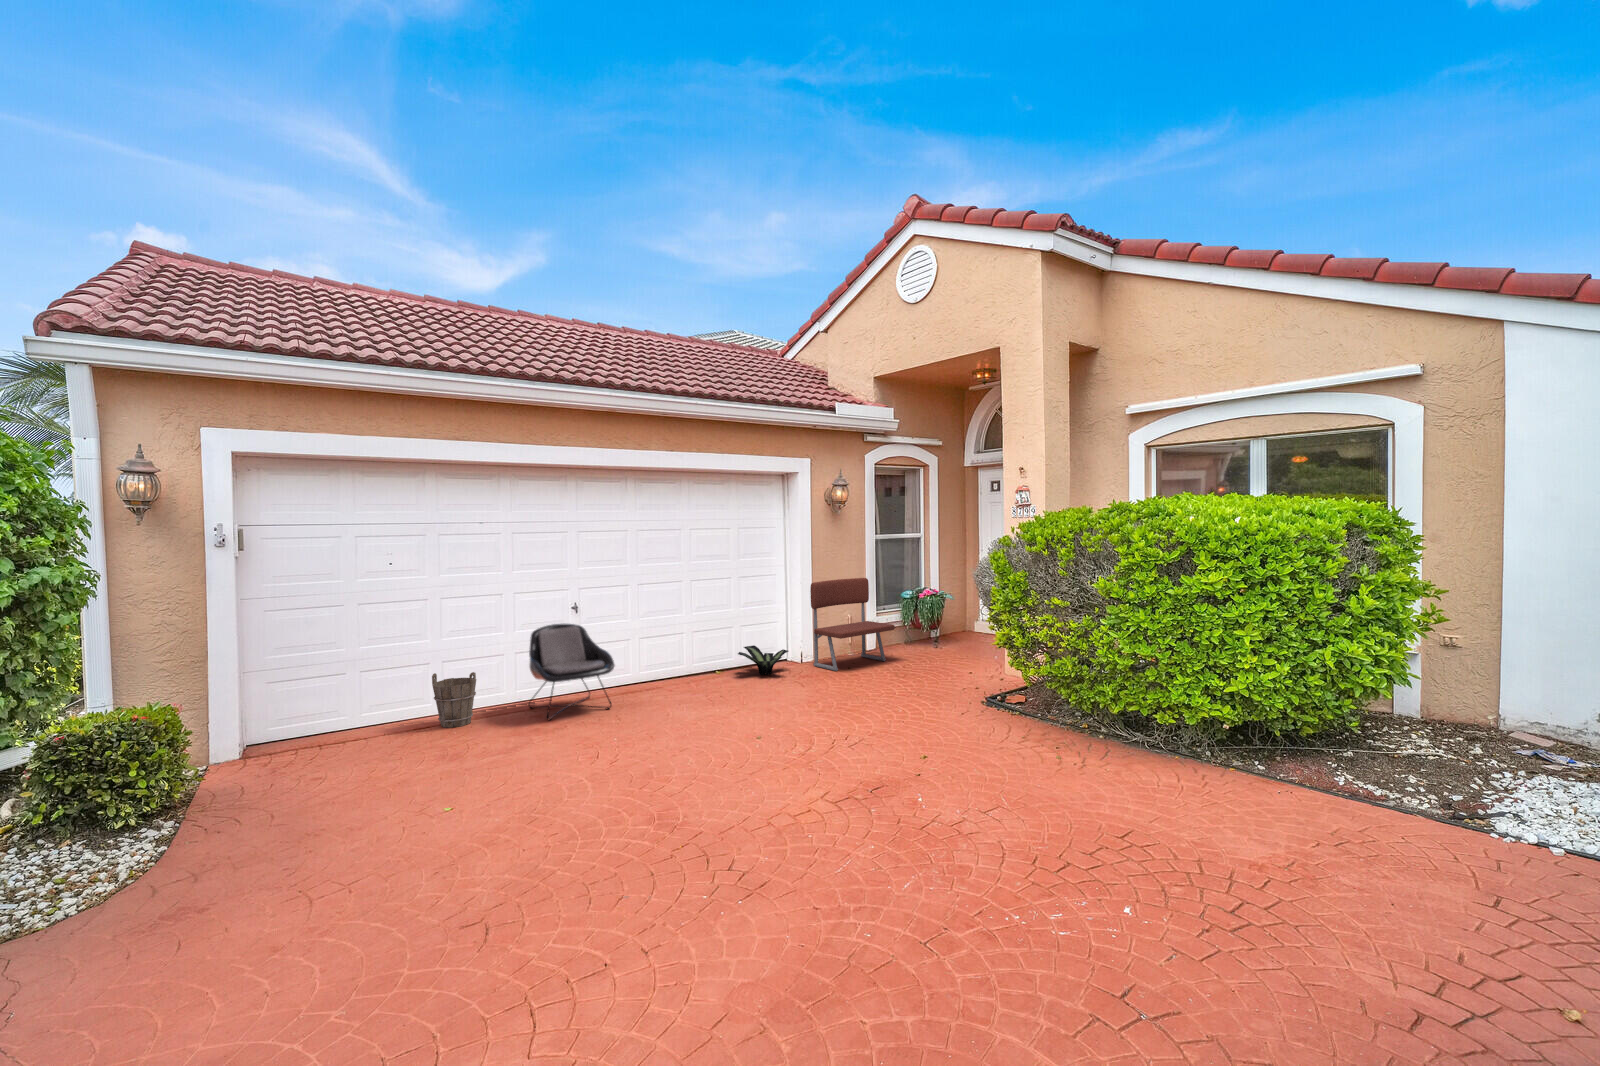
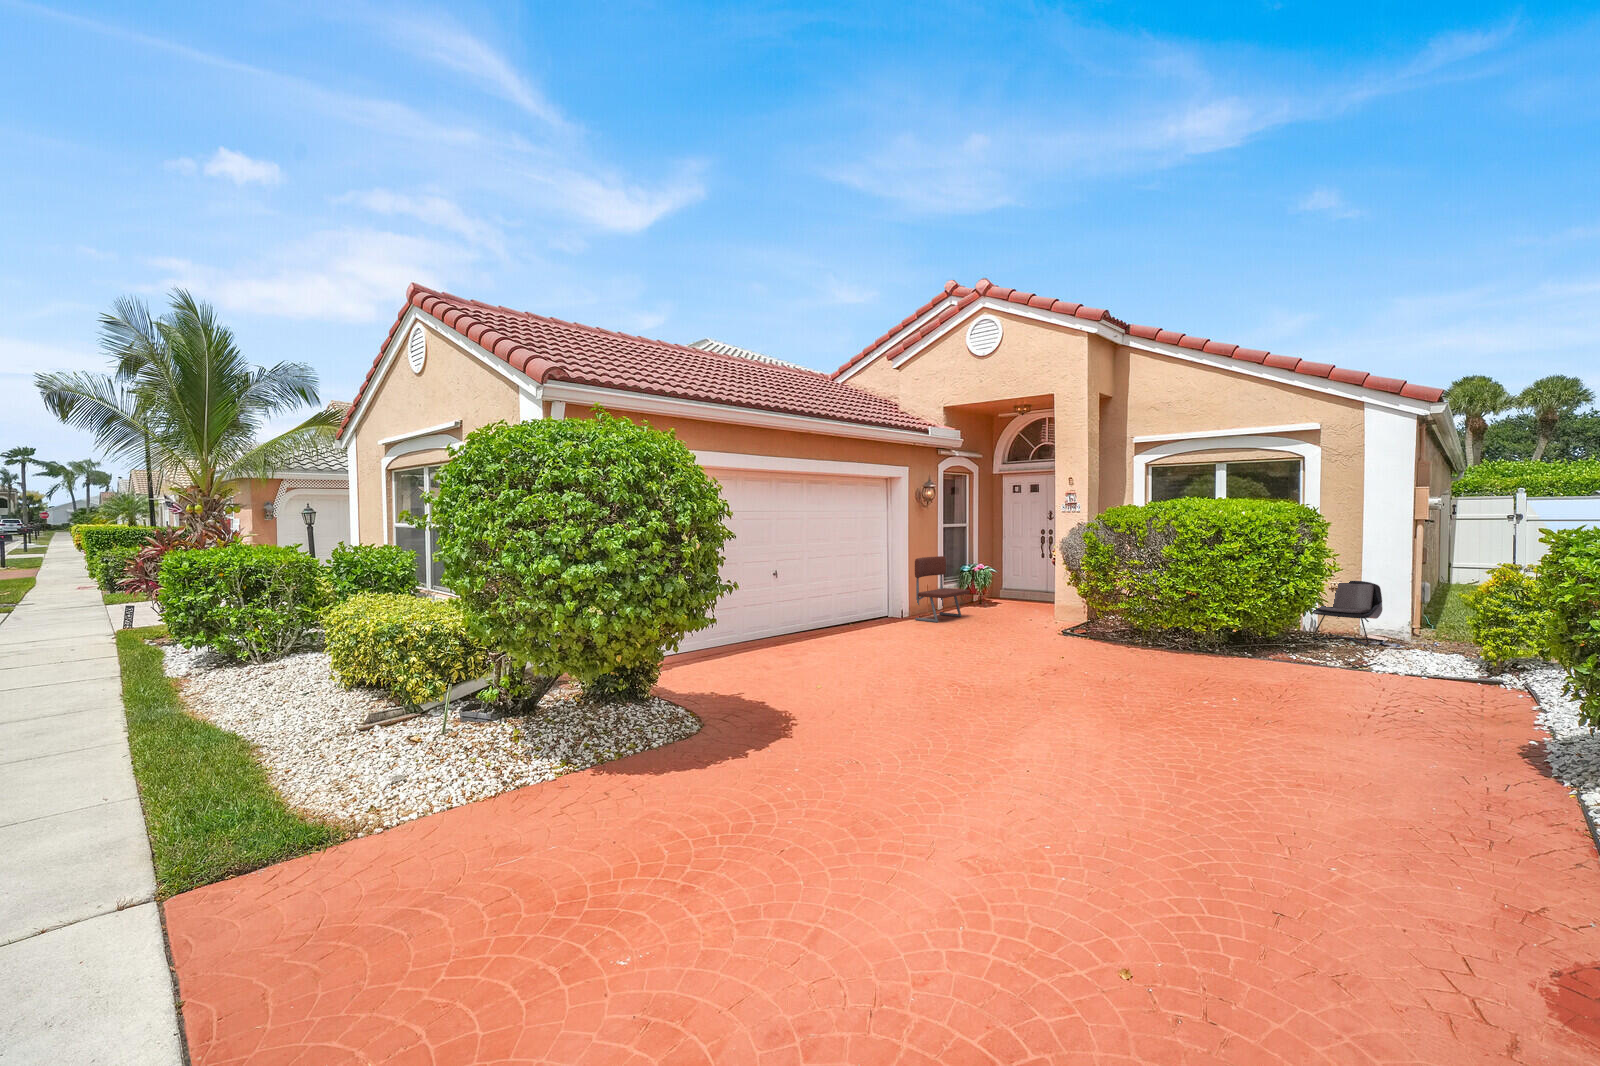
lounge chair: present [528,624,615,720] -> present [1312,581,1383,646]
potted plant: present [738,645,788,675] -> none [869,605,909,626]
bucket: present [432,672,476,728] -> none [712,616,741,656]

